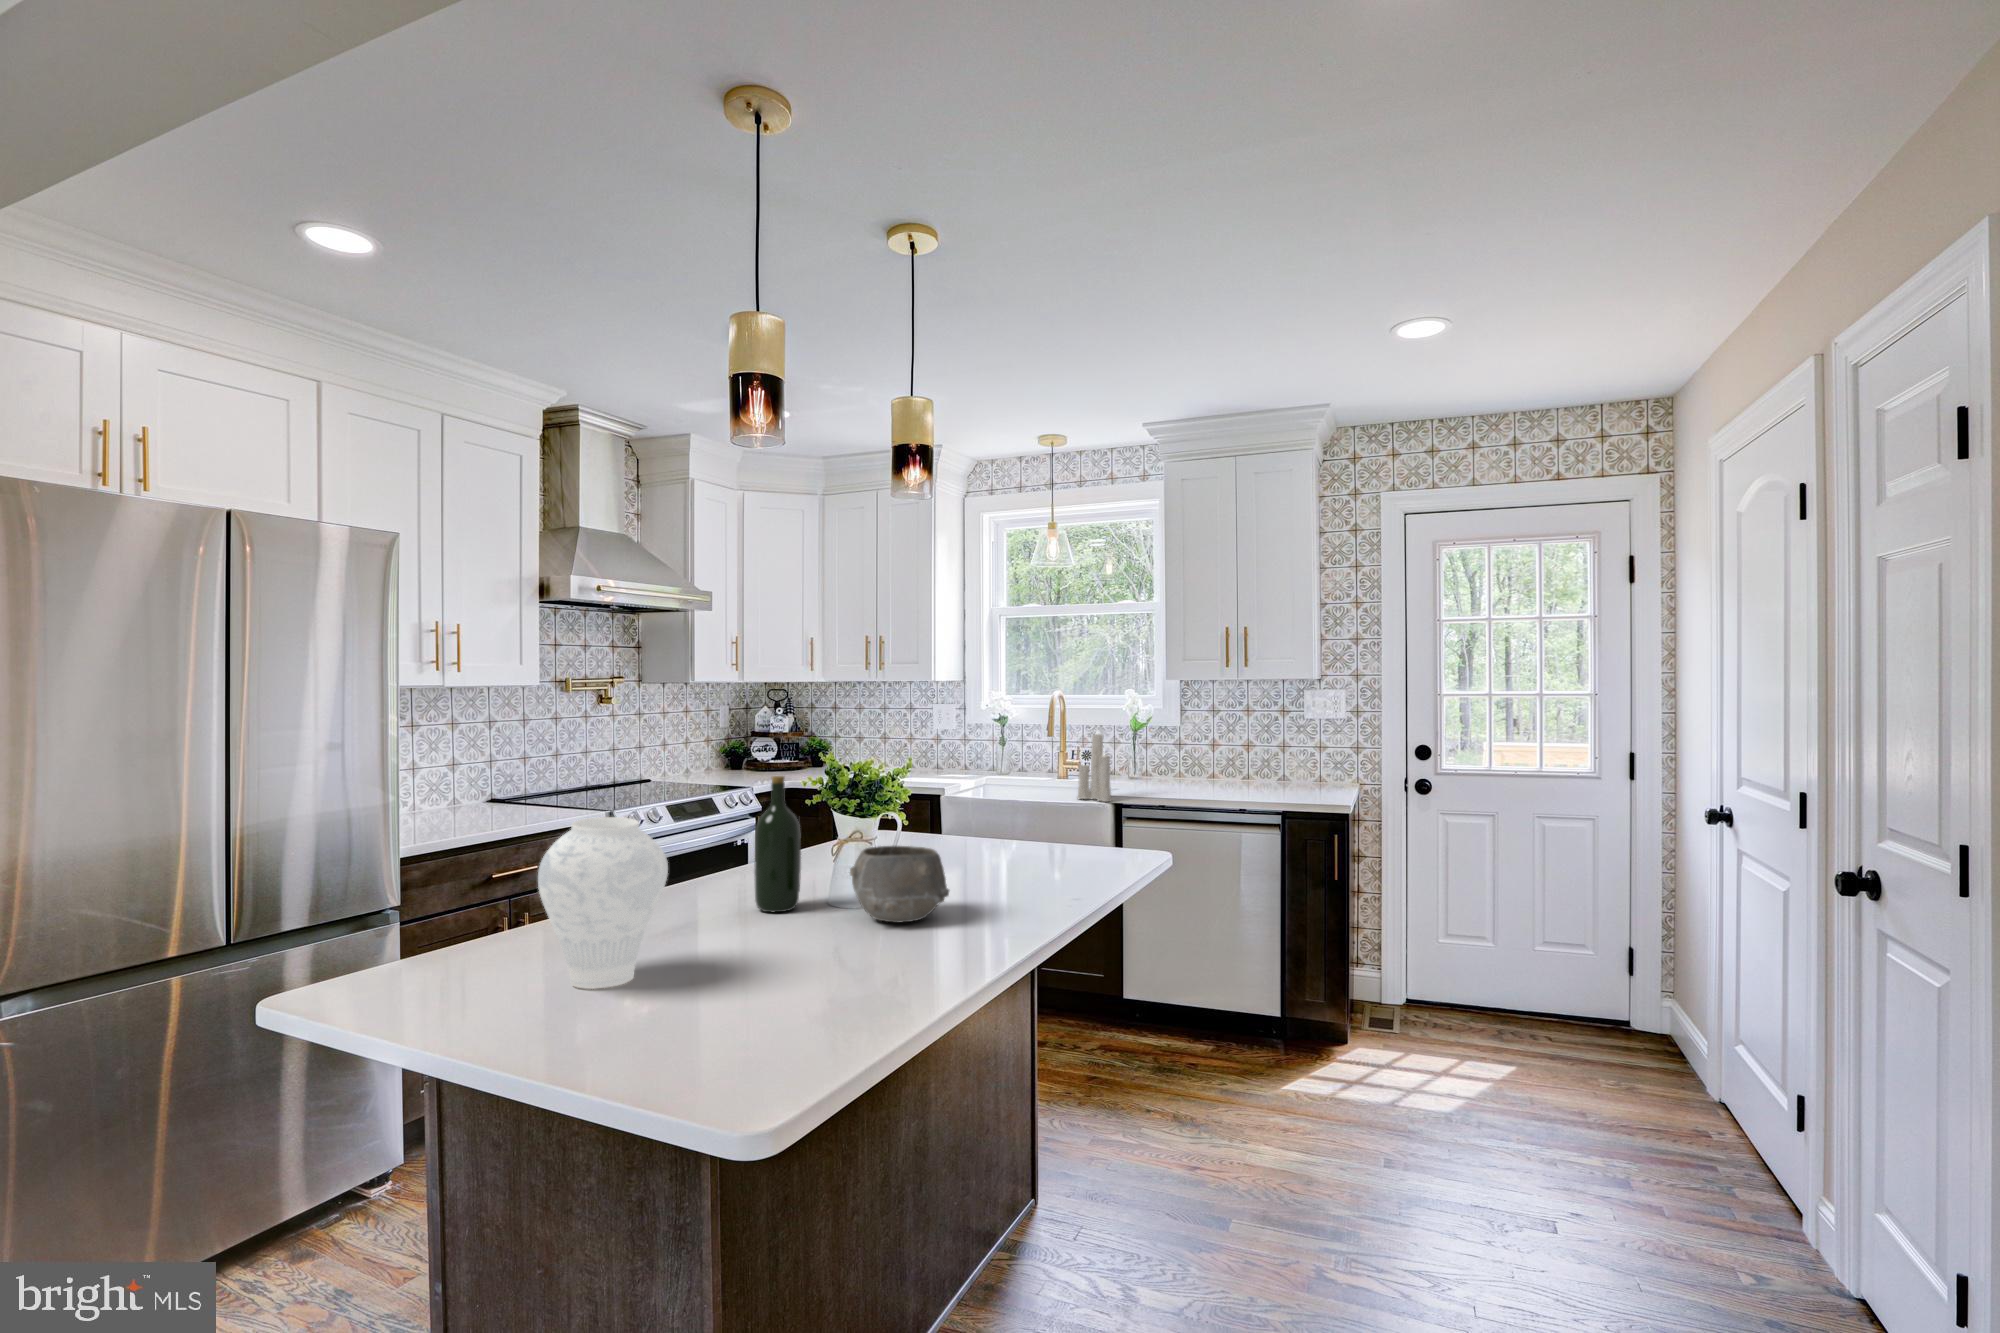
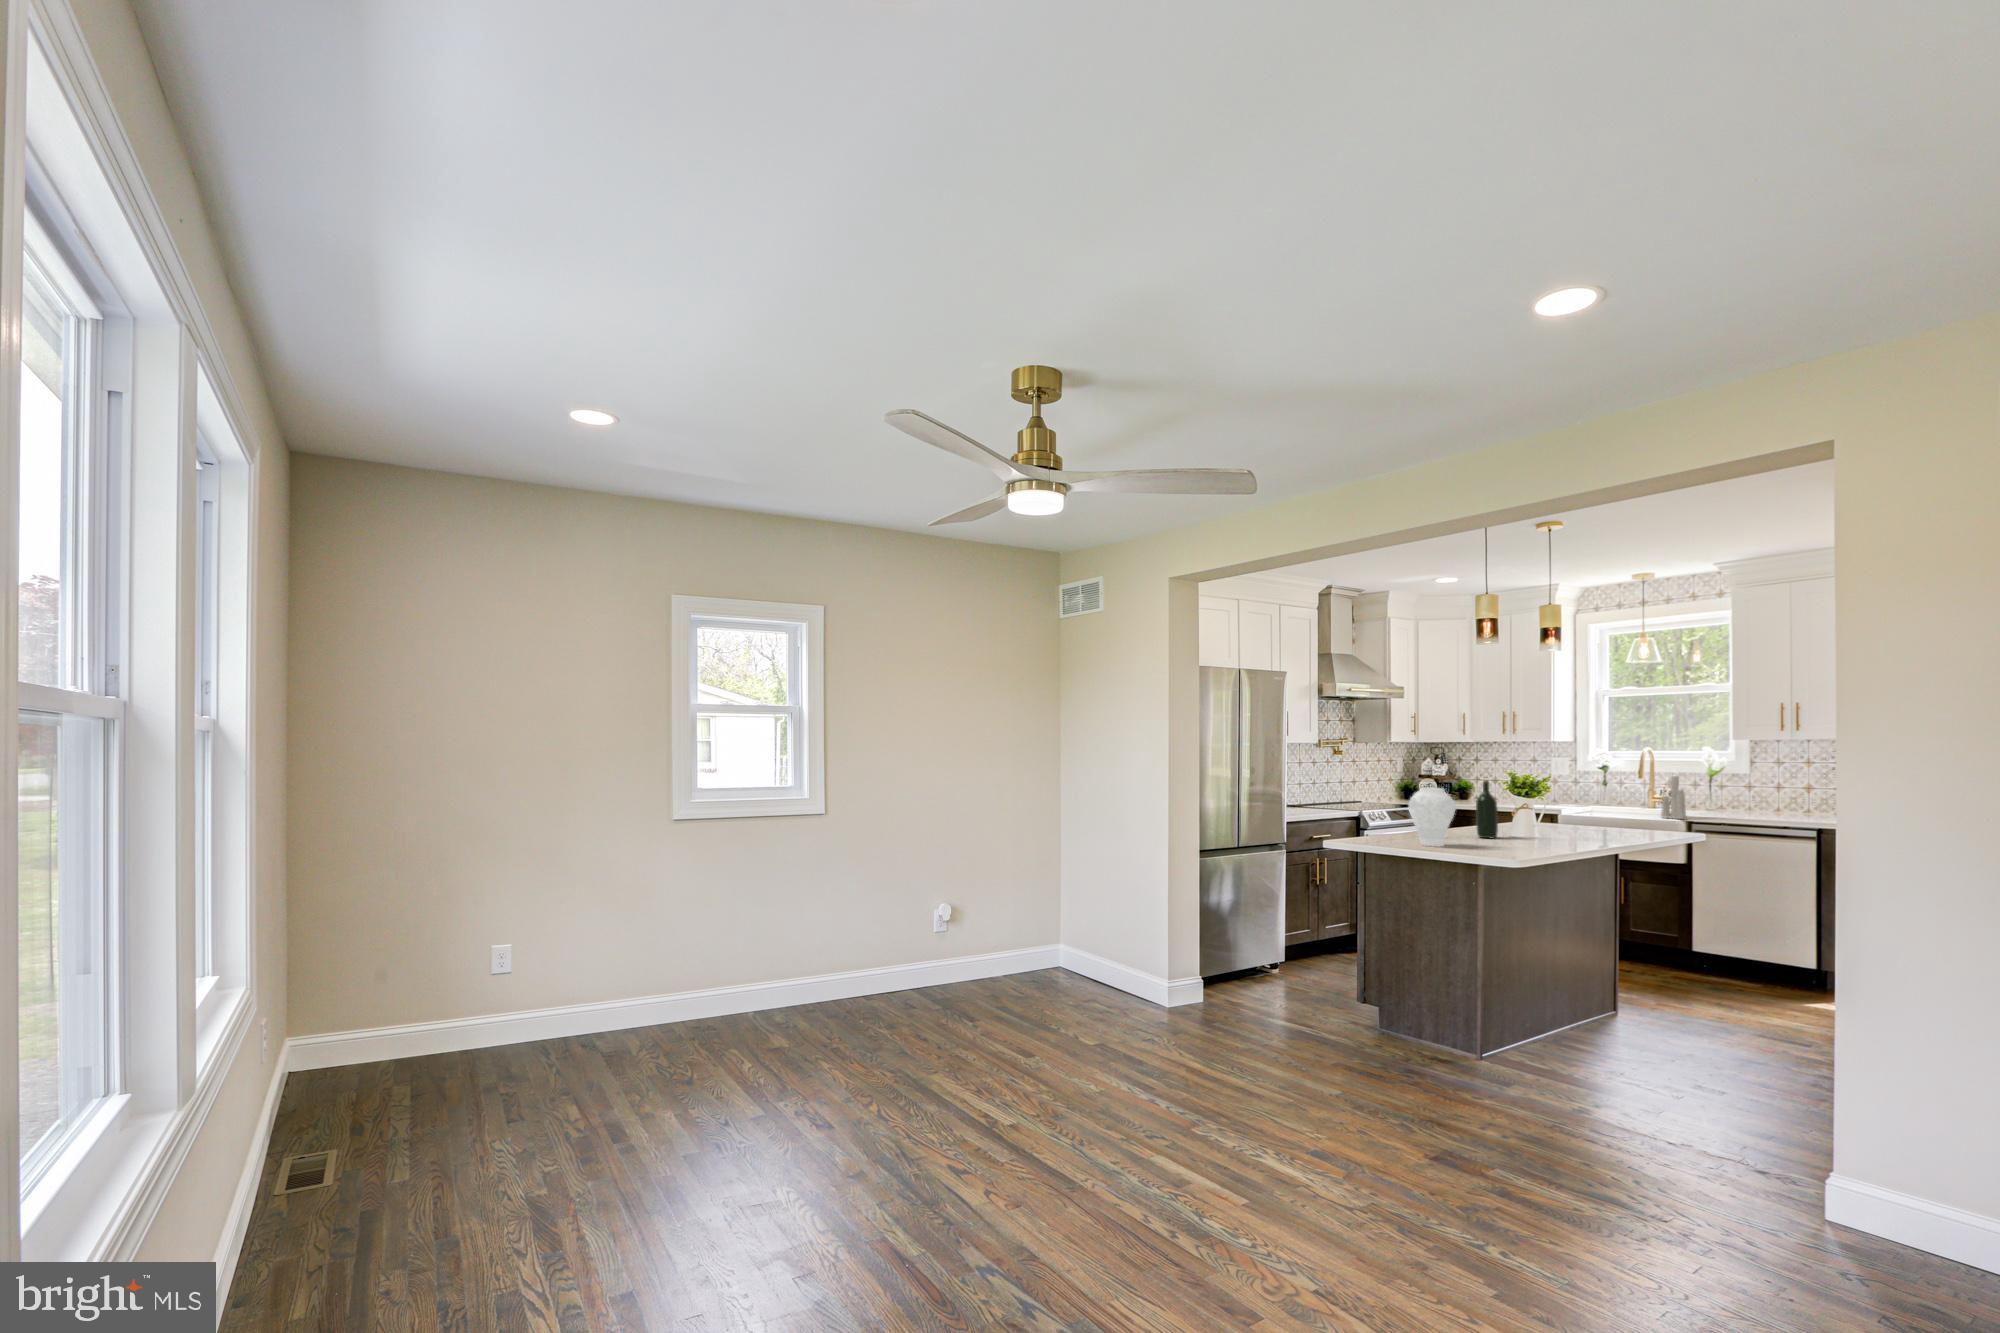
bowl: present [850,846,949,922] -> none [1524,812,1573,843]

